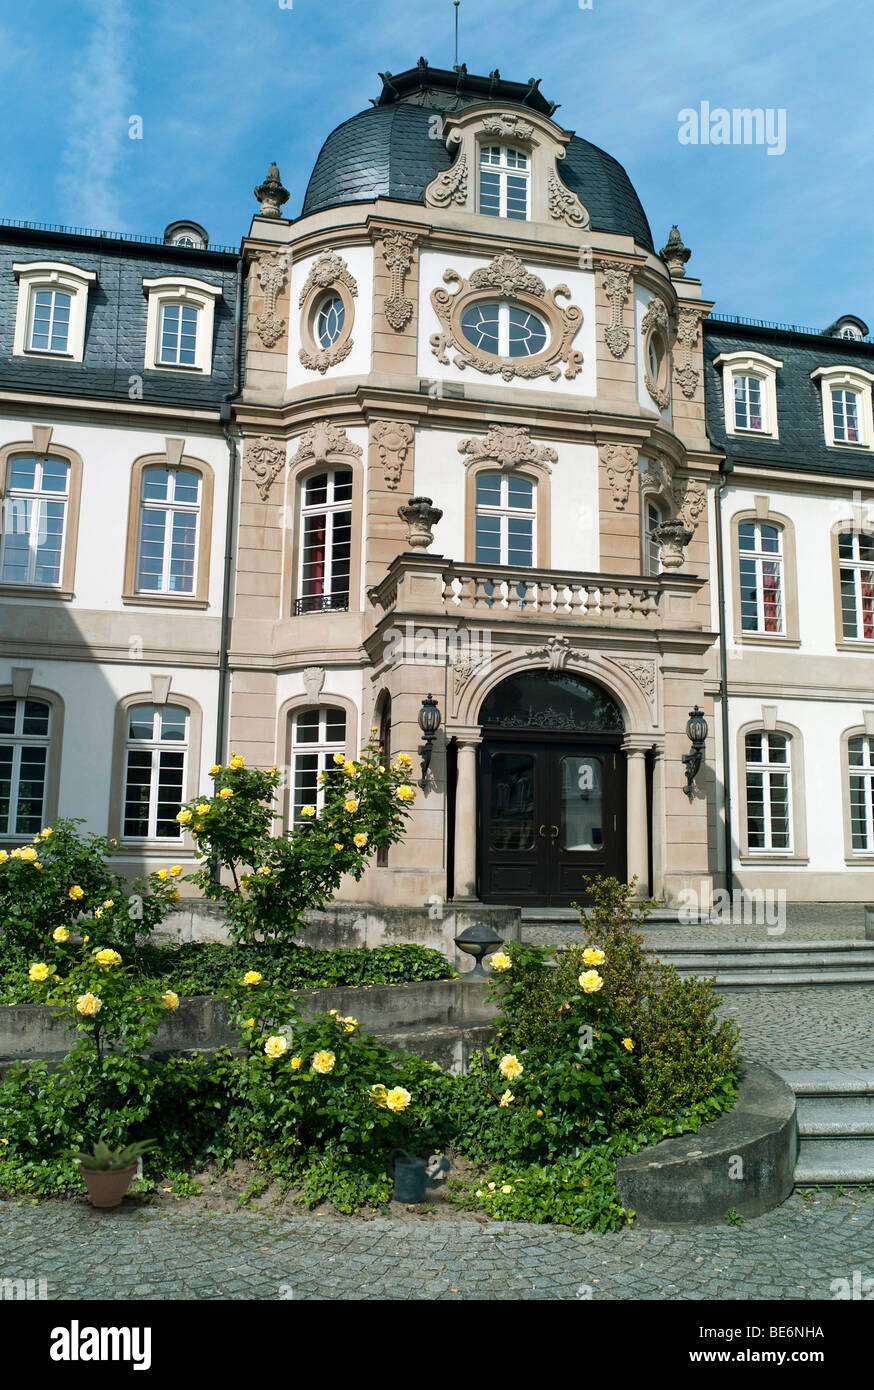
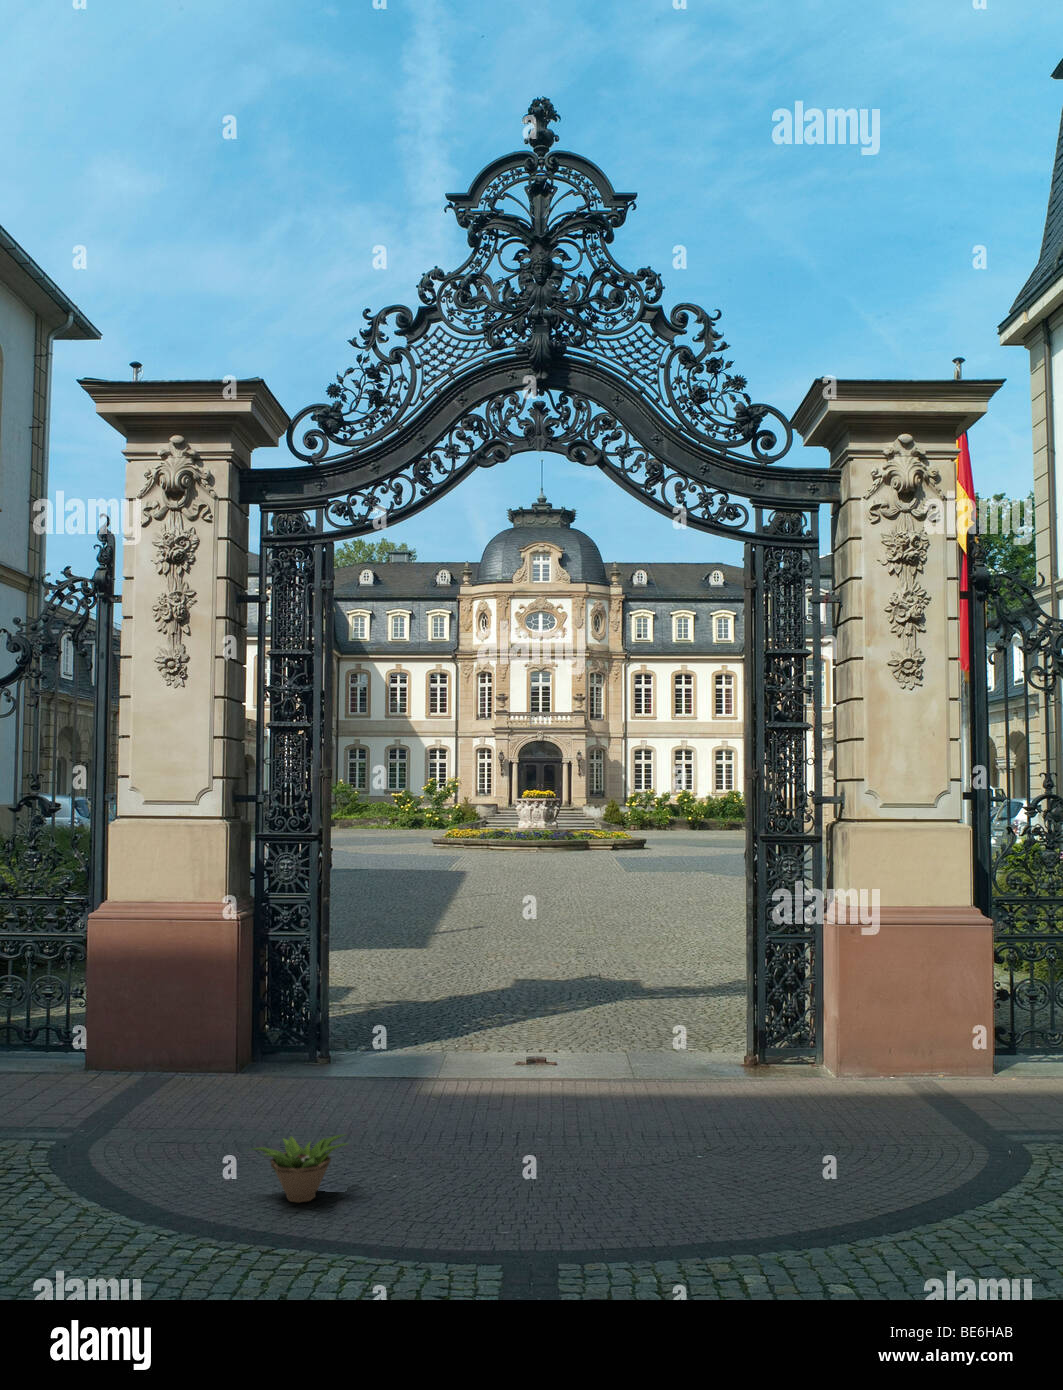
watering can: present [389,1149,451,1203] -> none [580,1141,644,1195]

